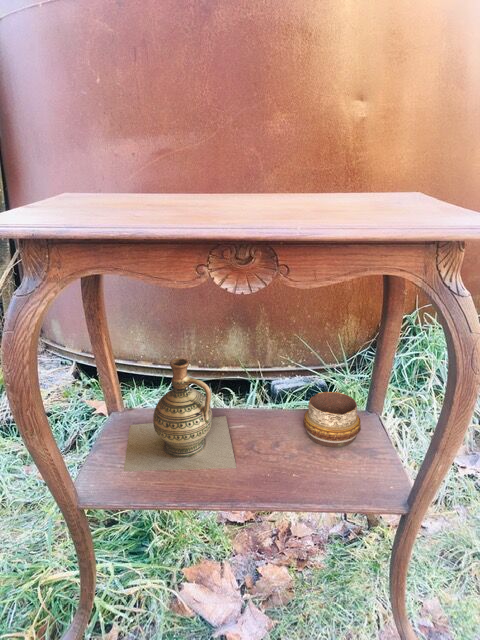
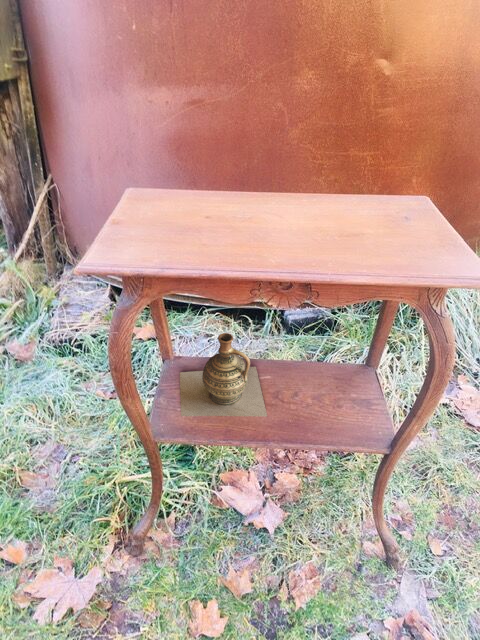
decorative bowl: present [303,392,361,447] -> none [319,354,364,400]

